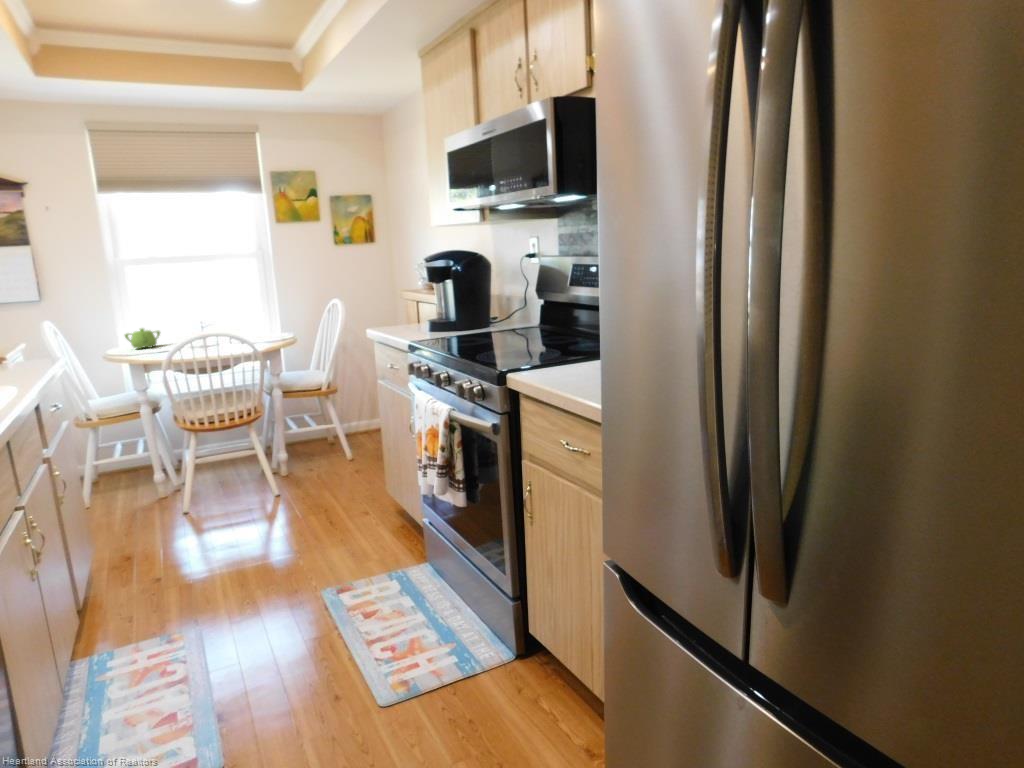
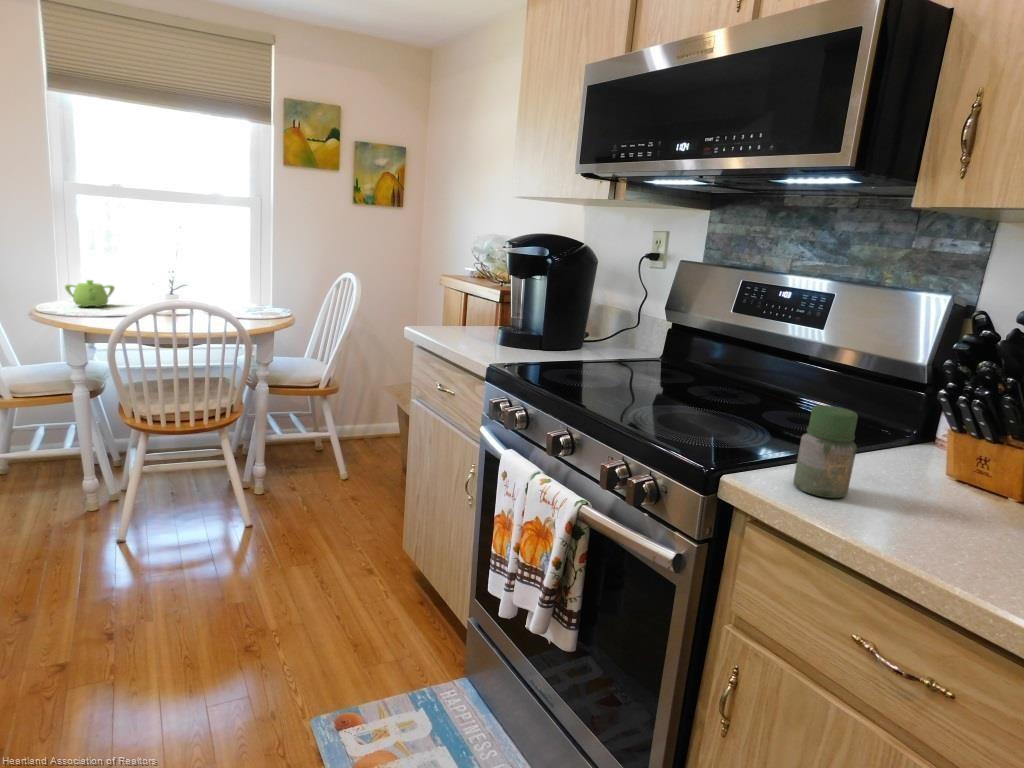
jar: none [542,327,571,376] -> present [794,405,858,498]

